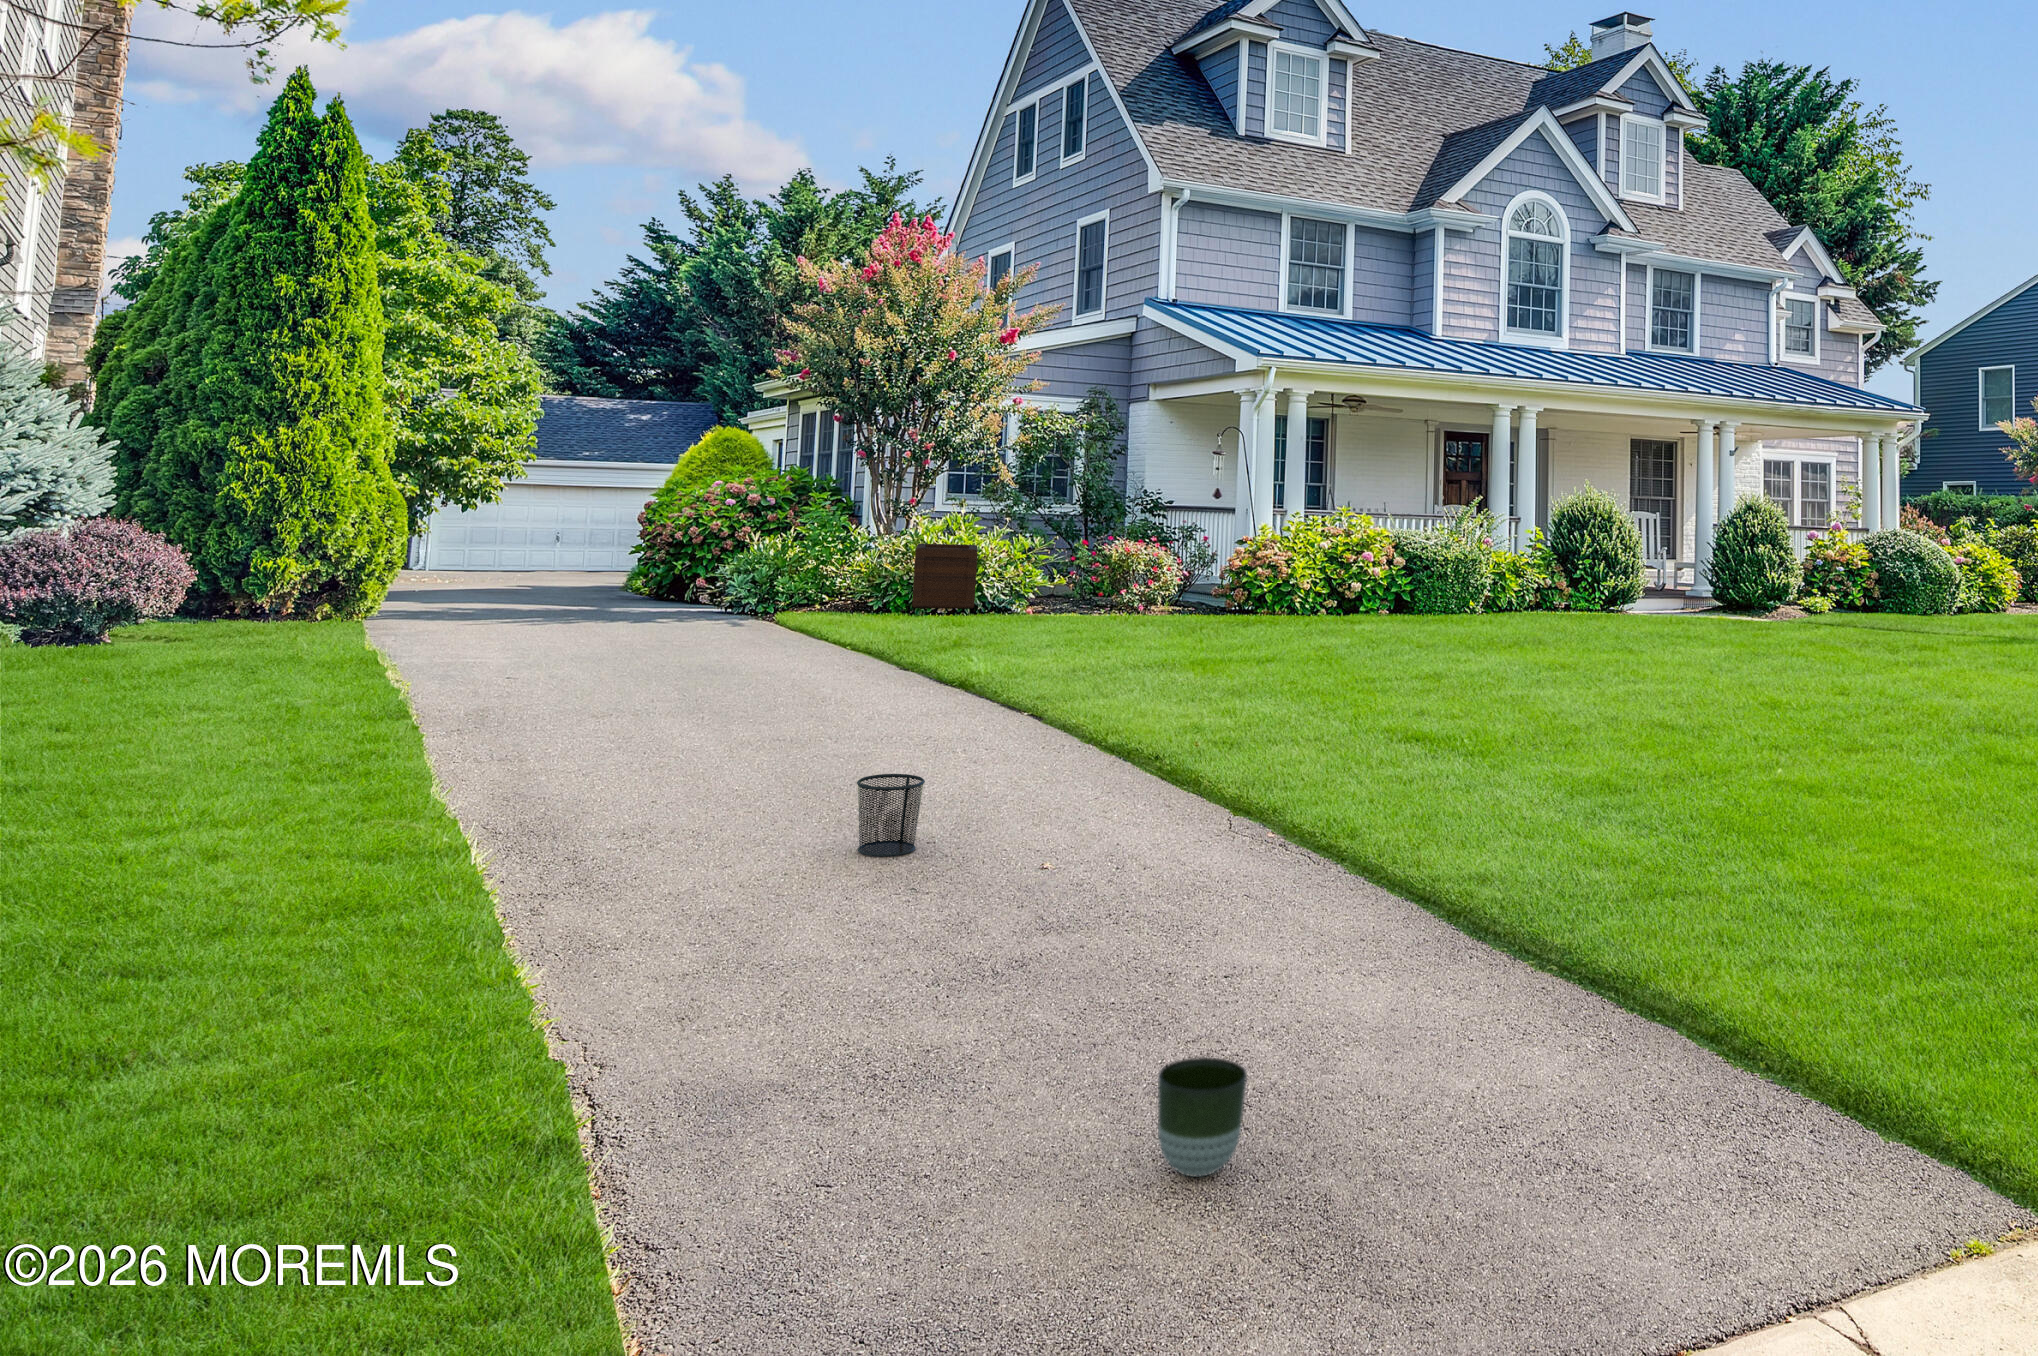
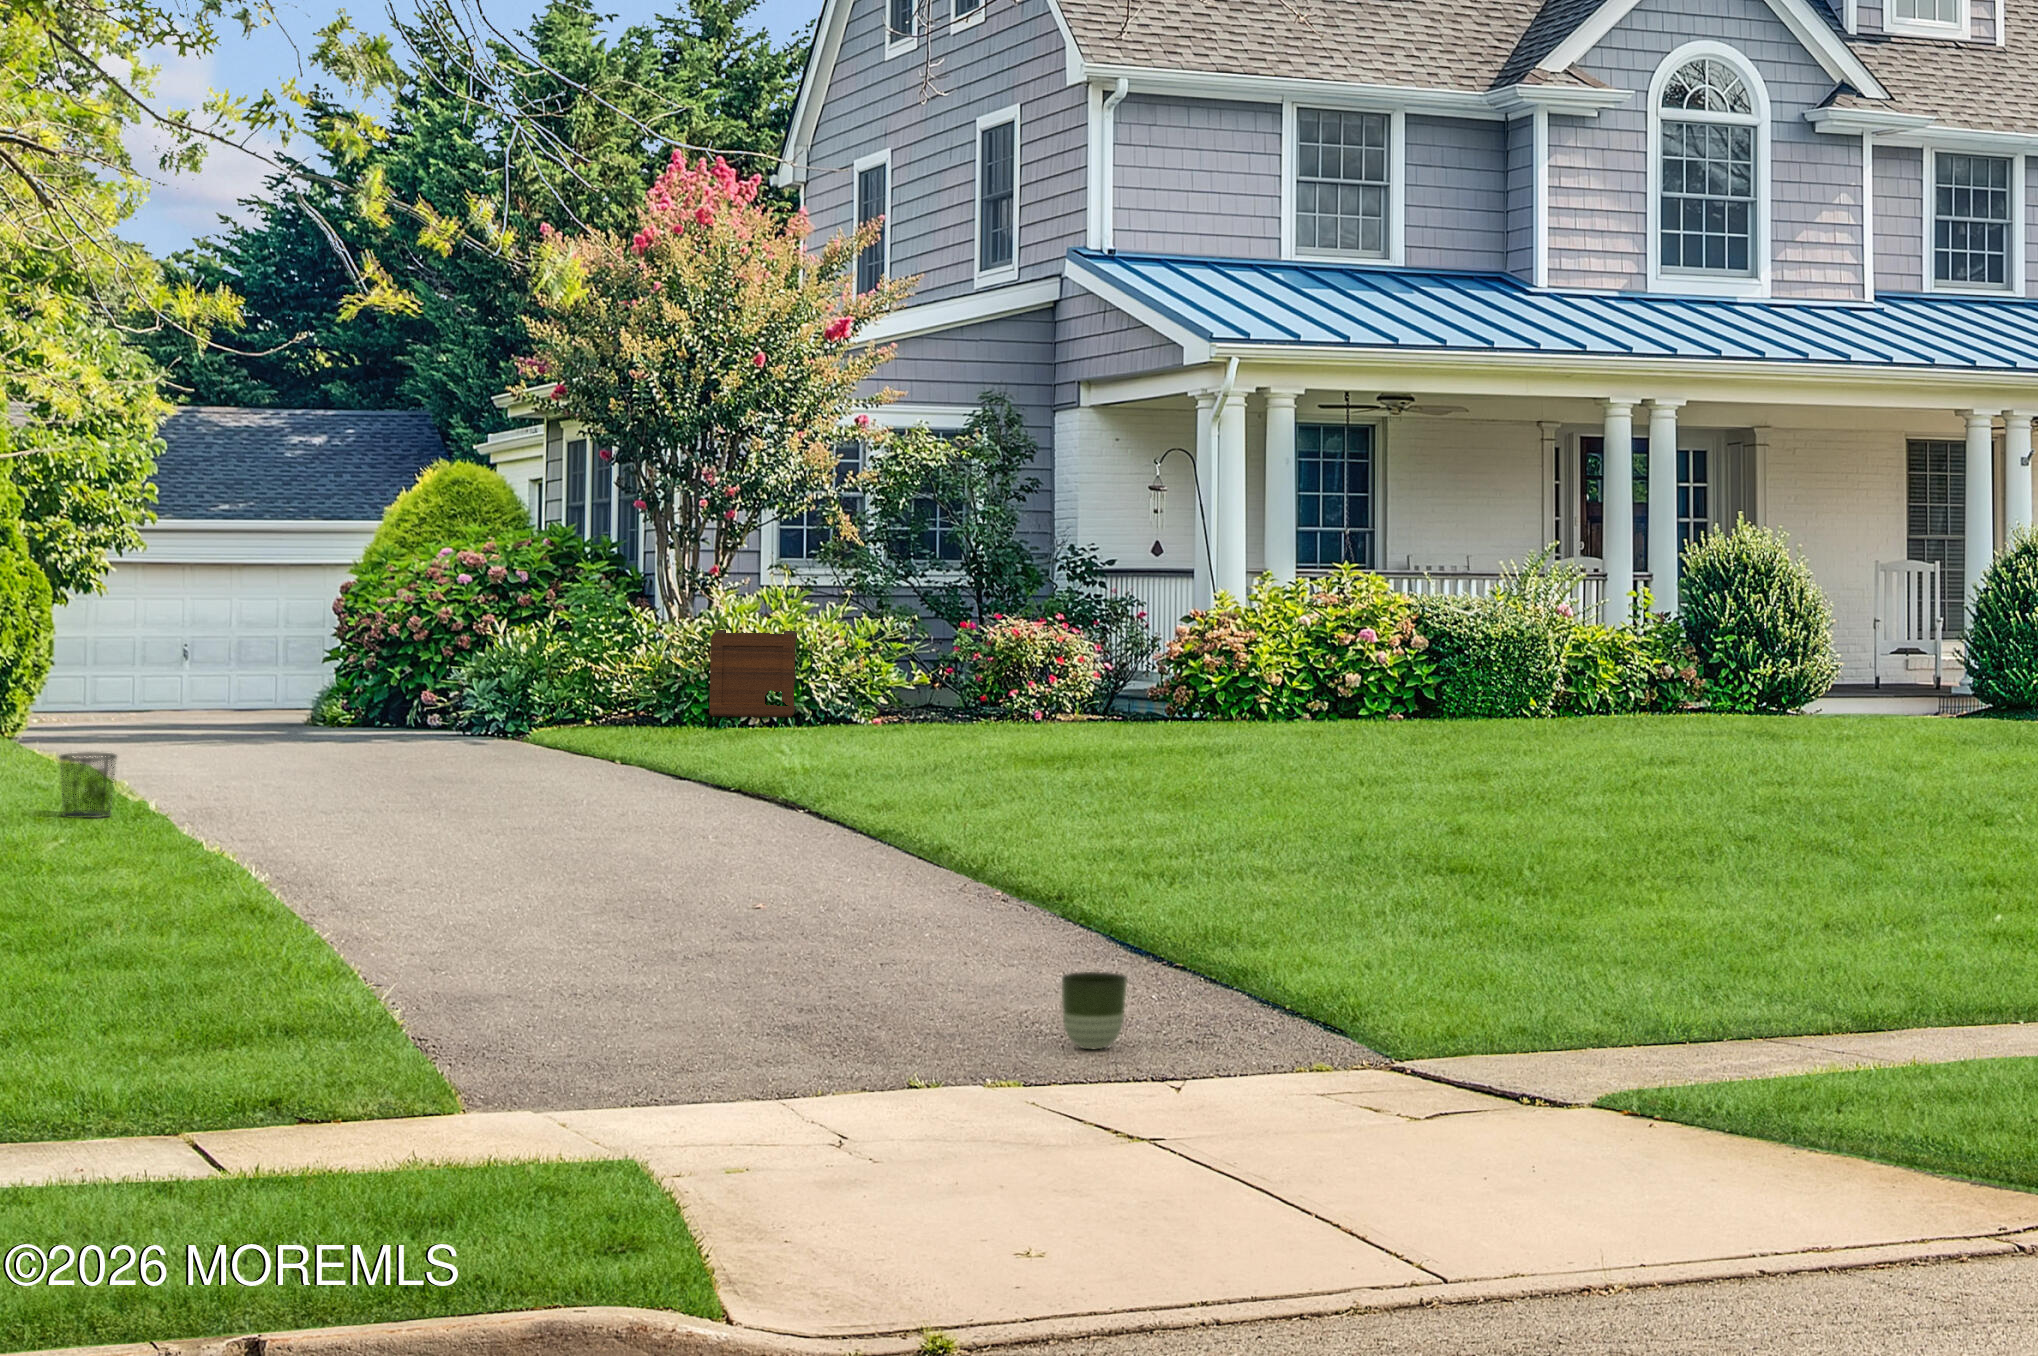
waste bin: present [857,774,925,857] -> present [59,752,117,818]
planter: present [1158,1057,1247,1177] -> present [1062,972,1127,1049]

